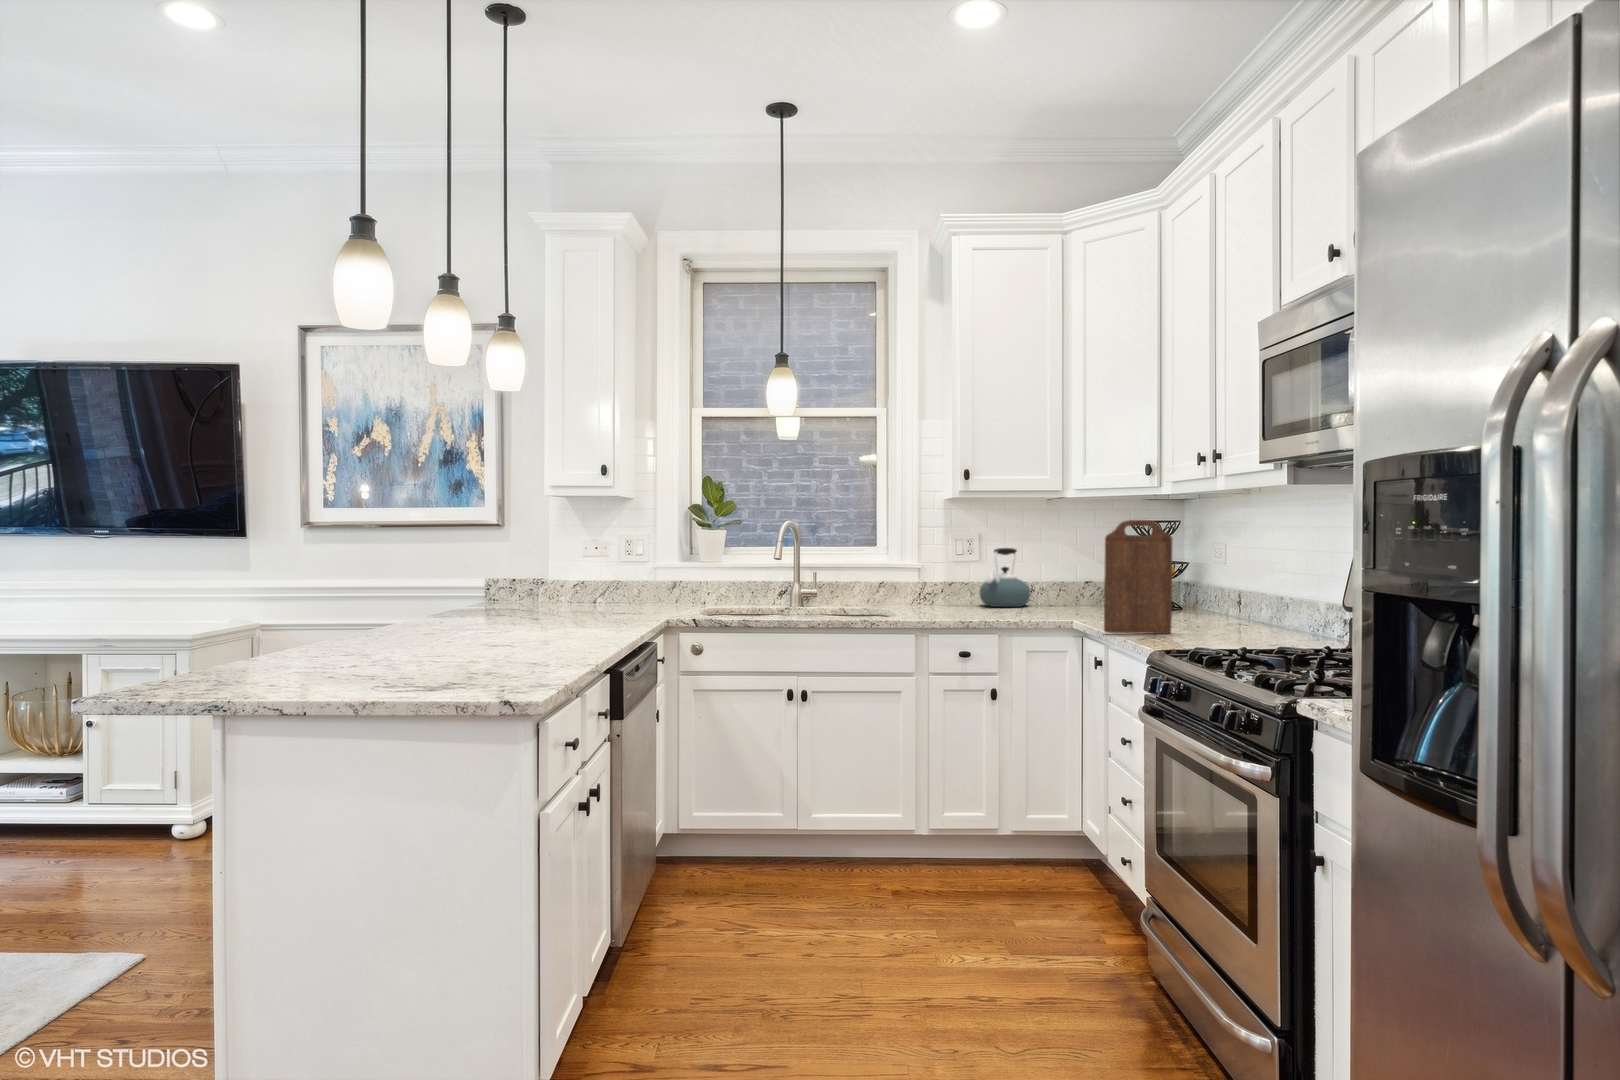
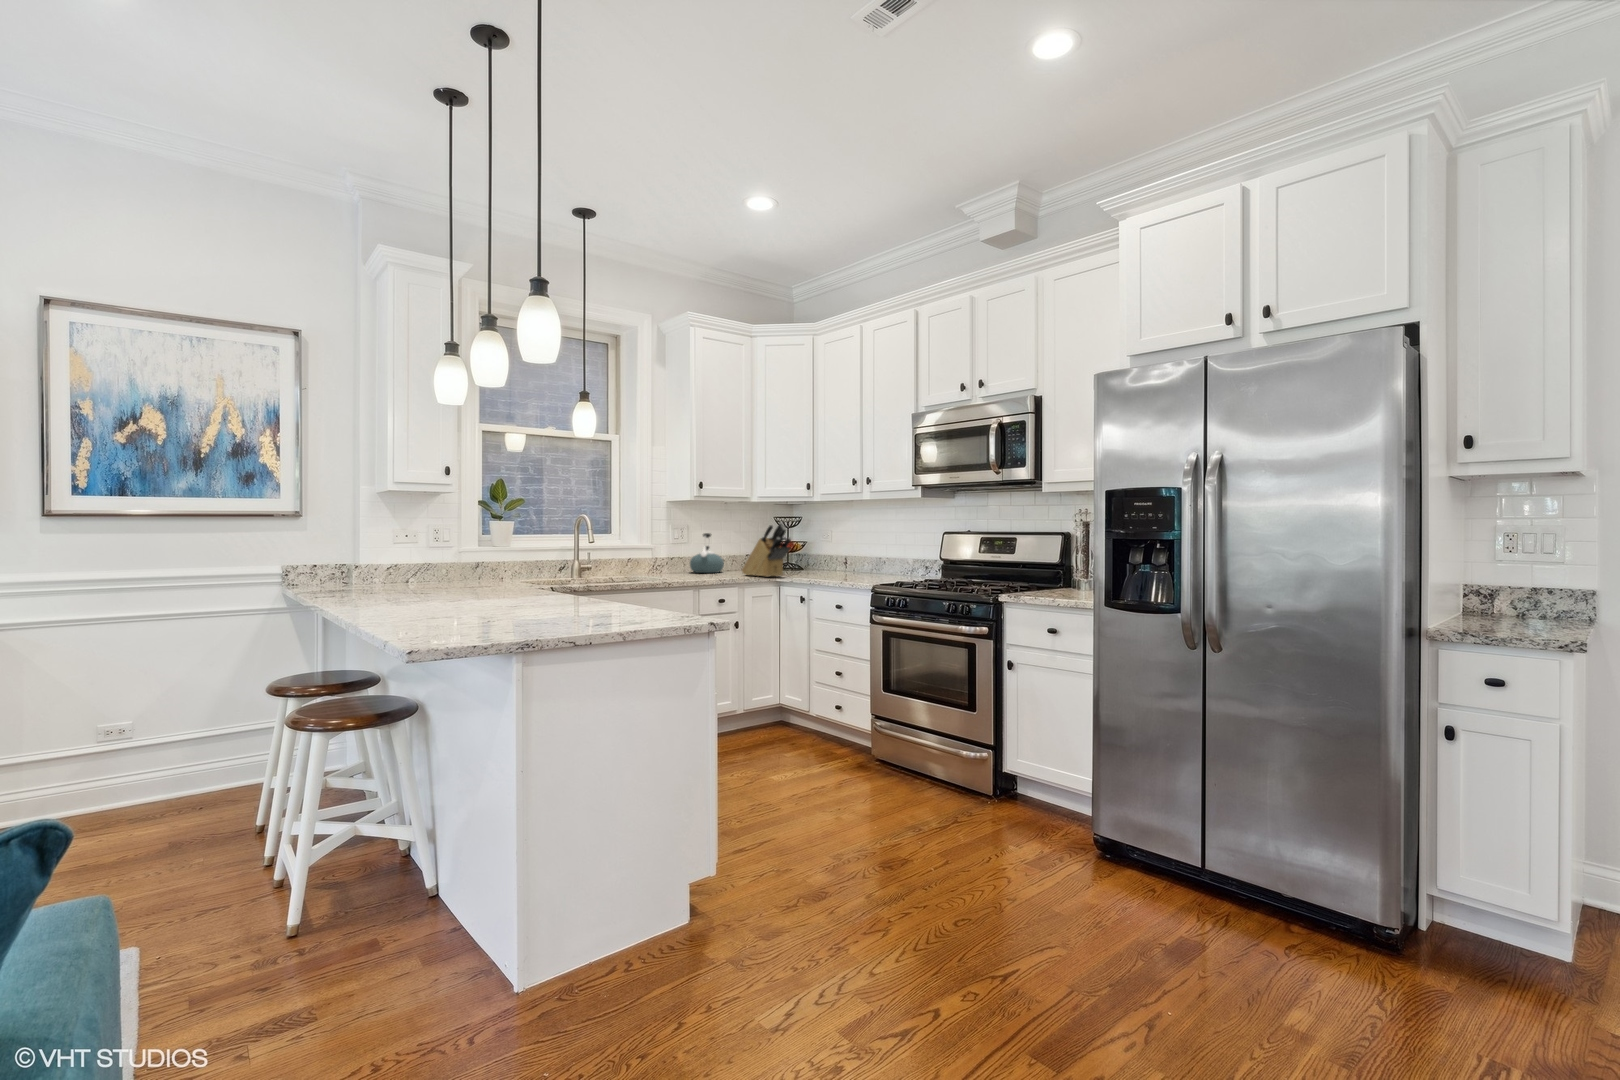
cutting board: present [1104,520,1173,634] -> none [828,514,860,581]
knife block: none [1028,533,1079,619] -> present [742,522,791,577]

